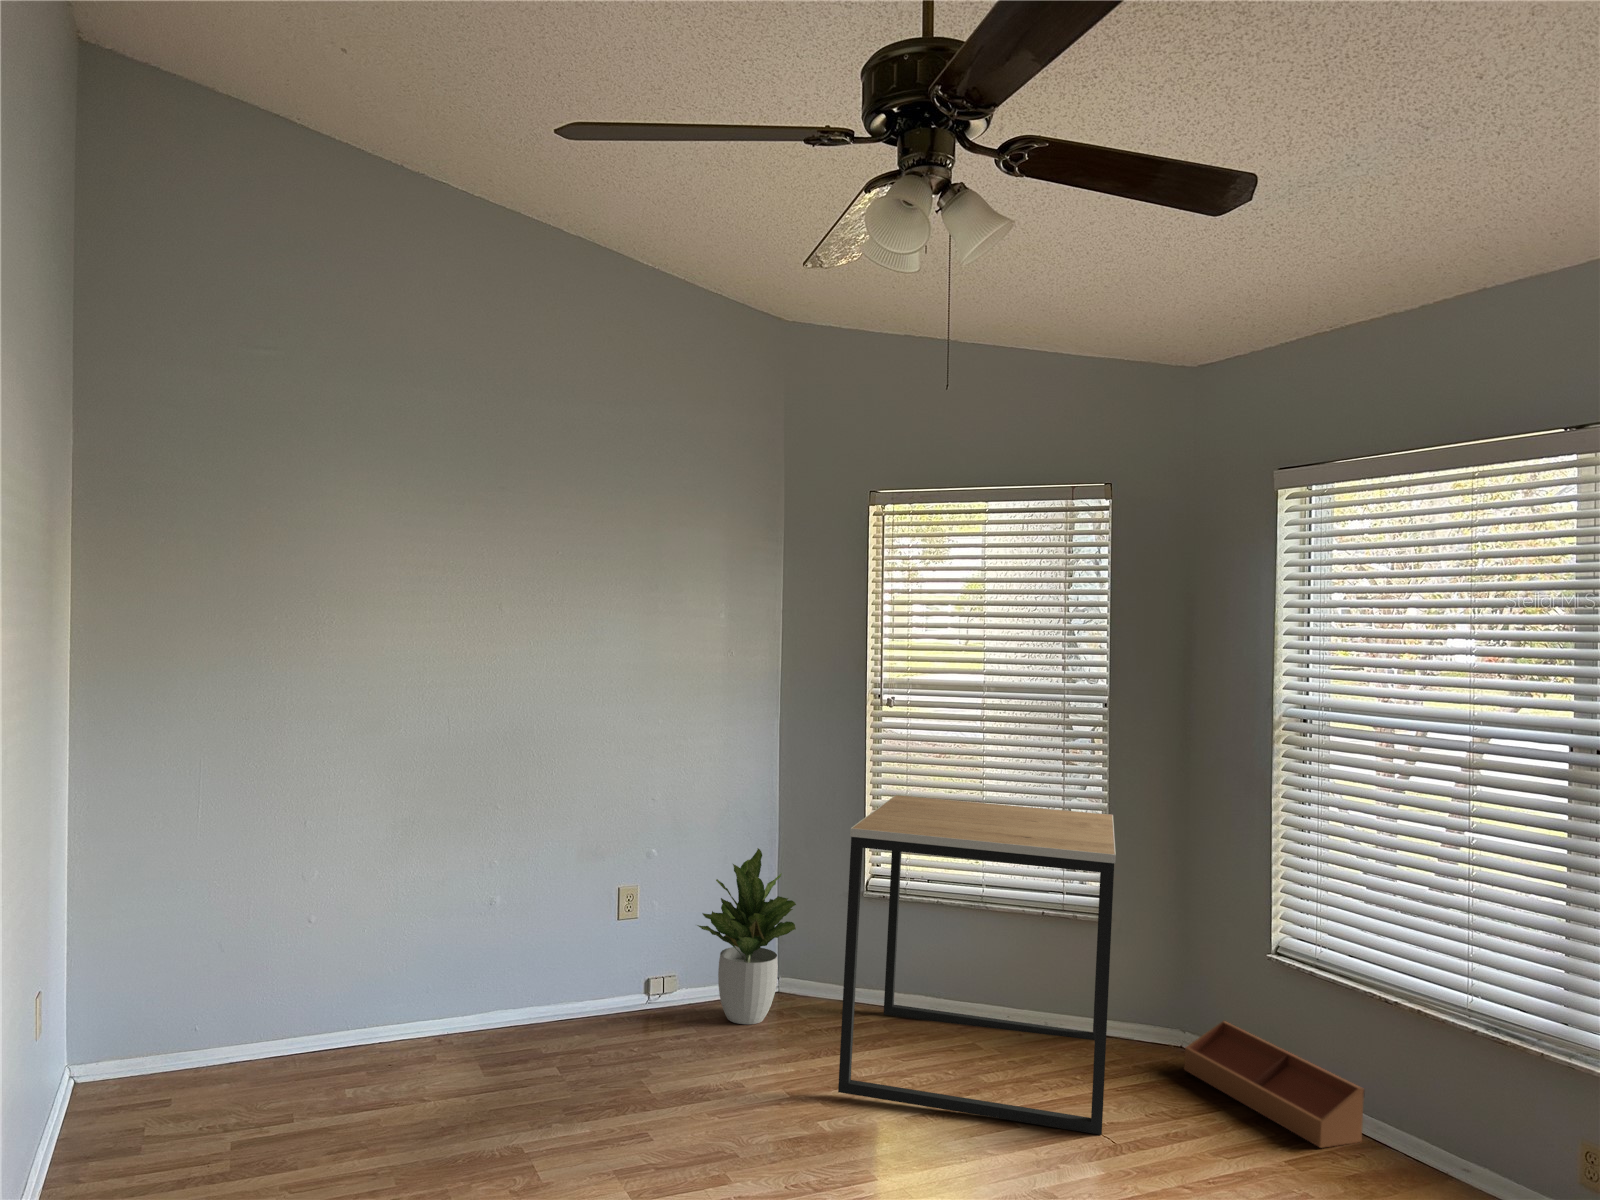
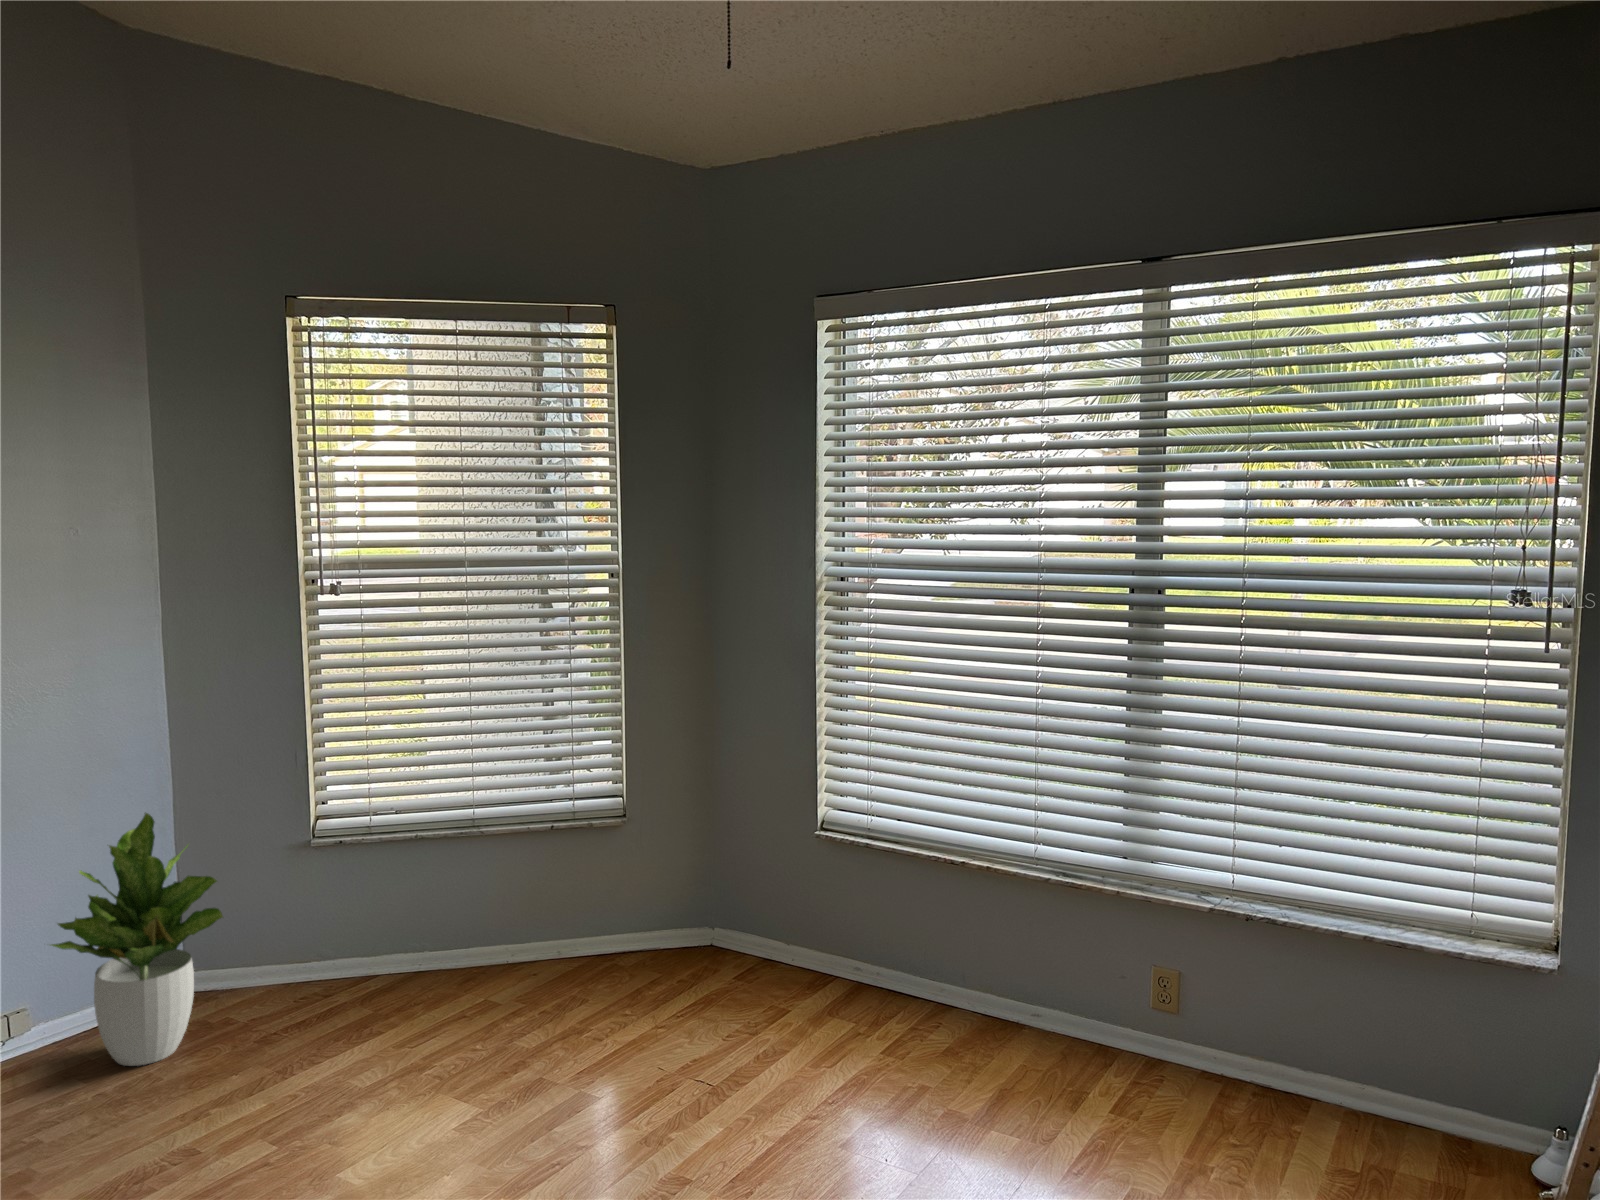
side table: present [838,795,1116,1135] -> none [323,701,686,1136]
storage bin: present [1184,1021,1365,1148] -> none [725,906,920,1025]

